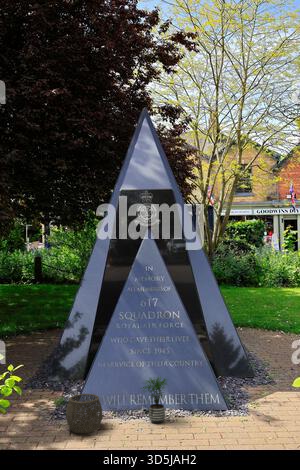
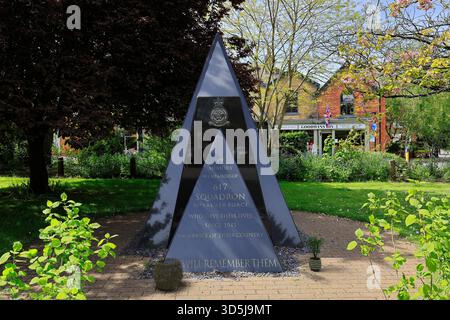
potted plant: present [143,377,167,424] -> present [305,237,324,271]

